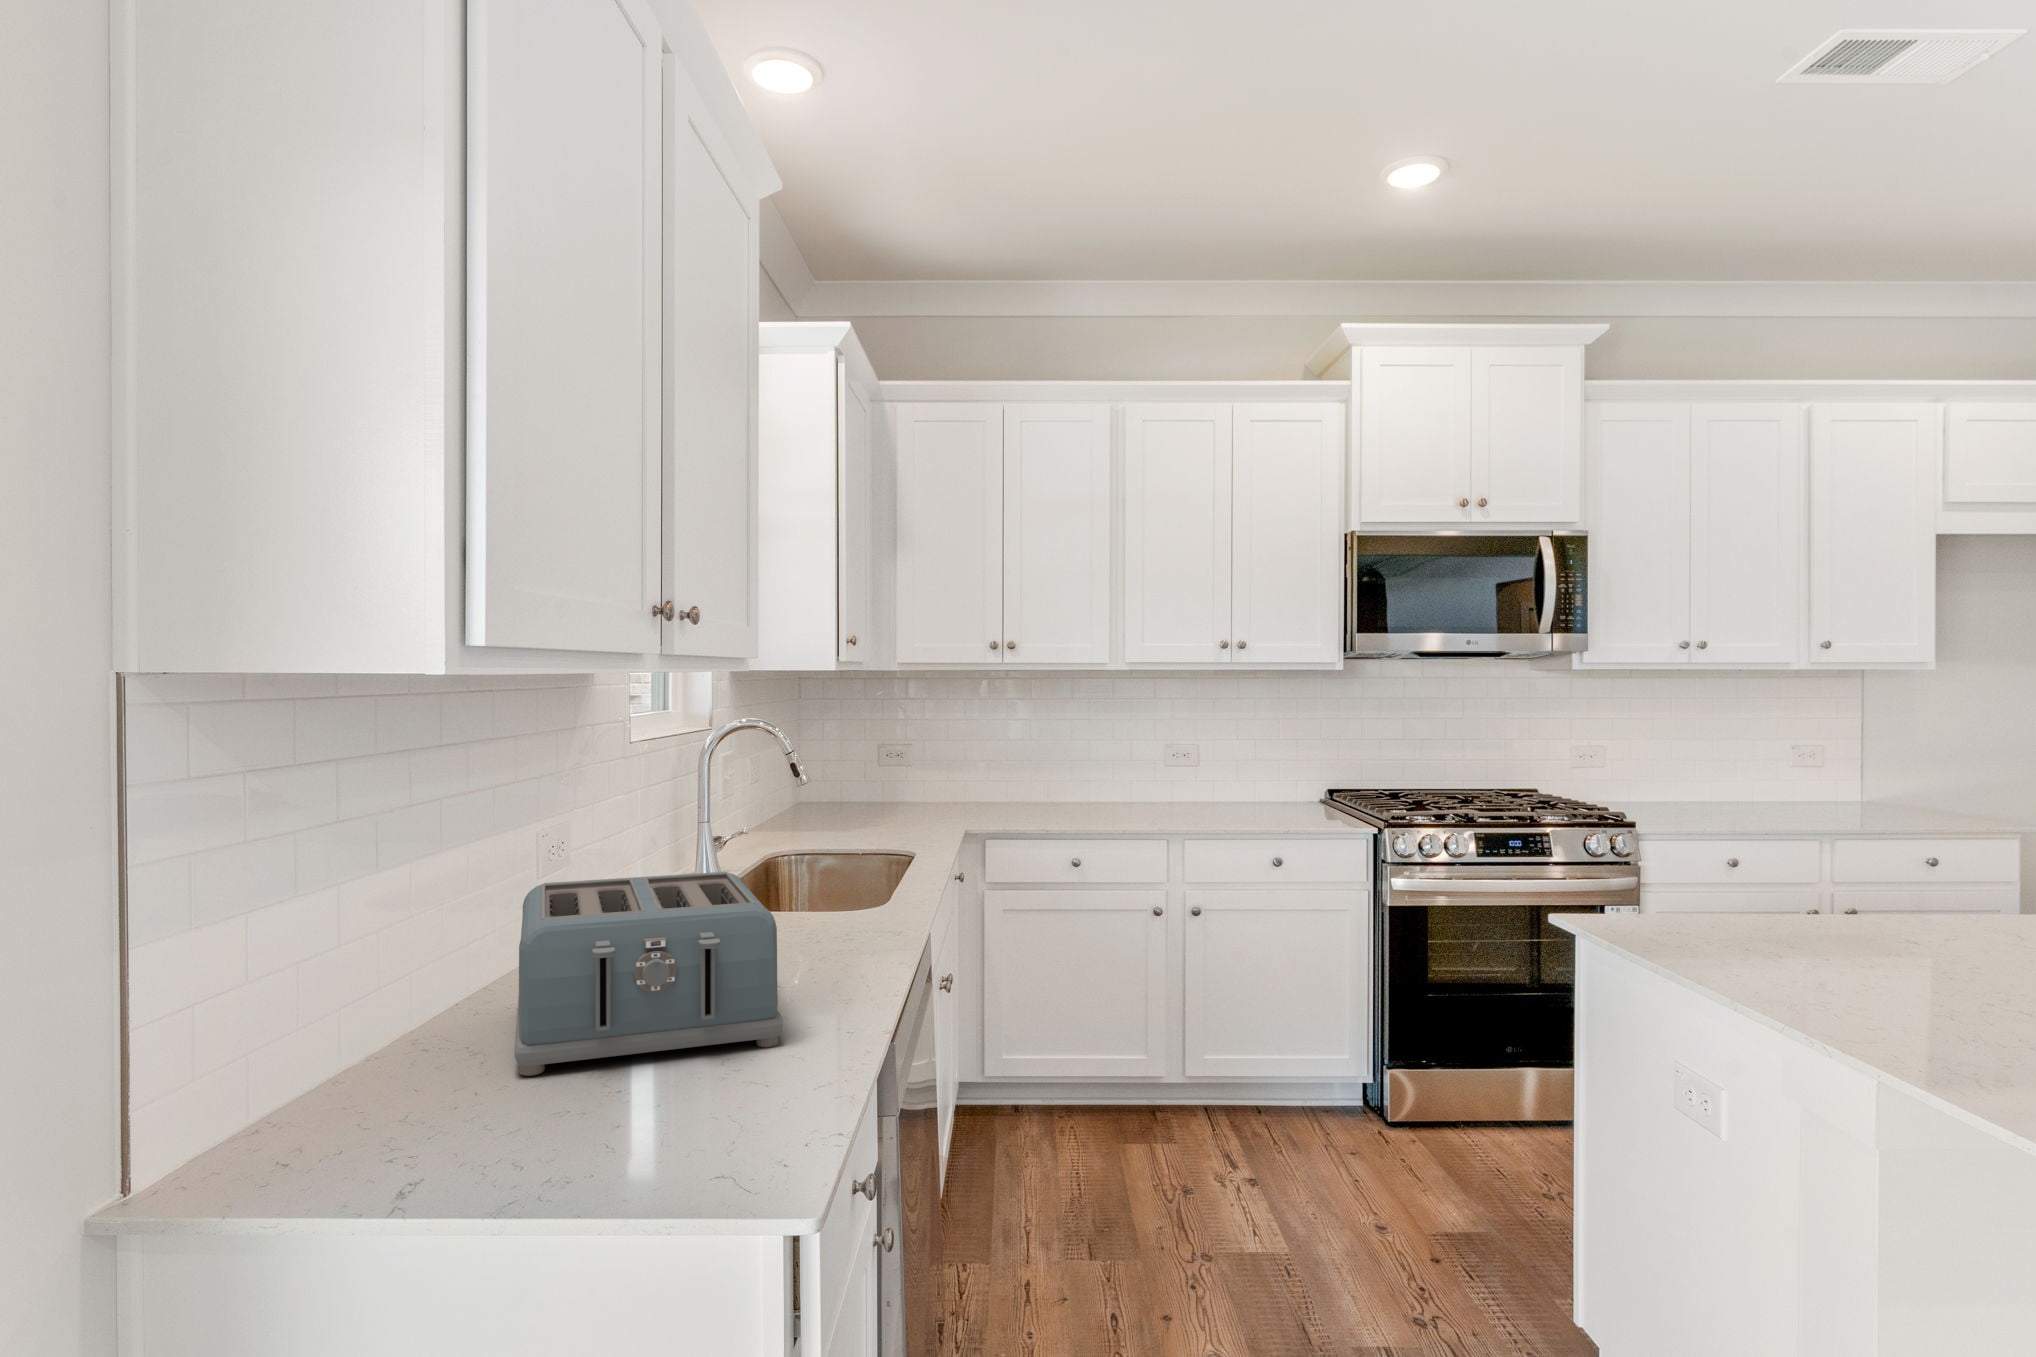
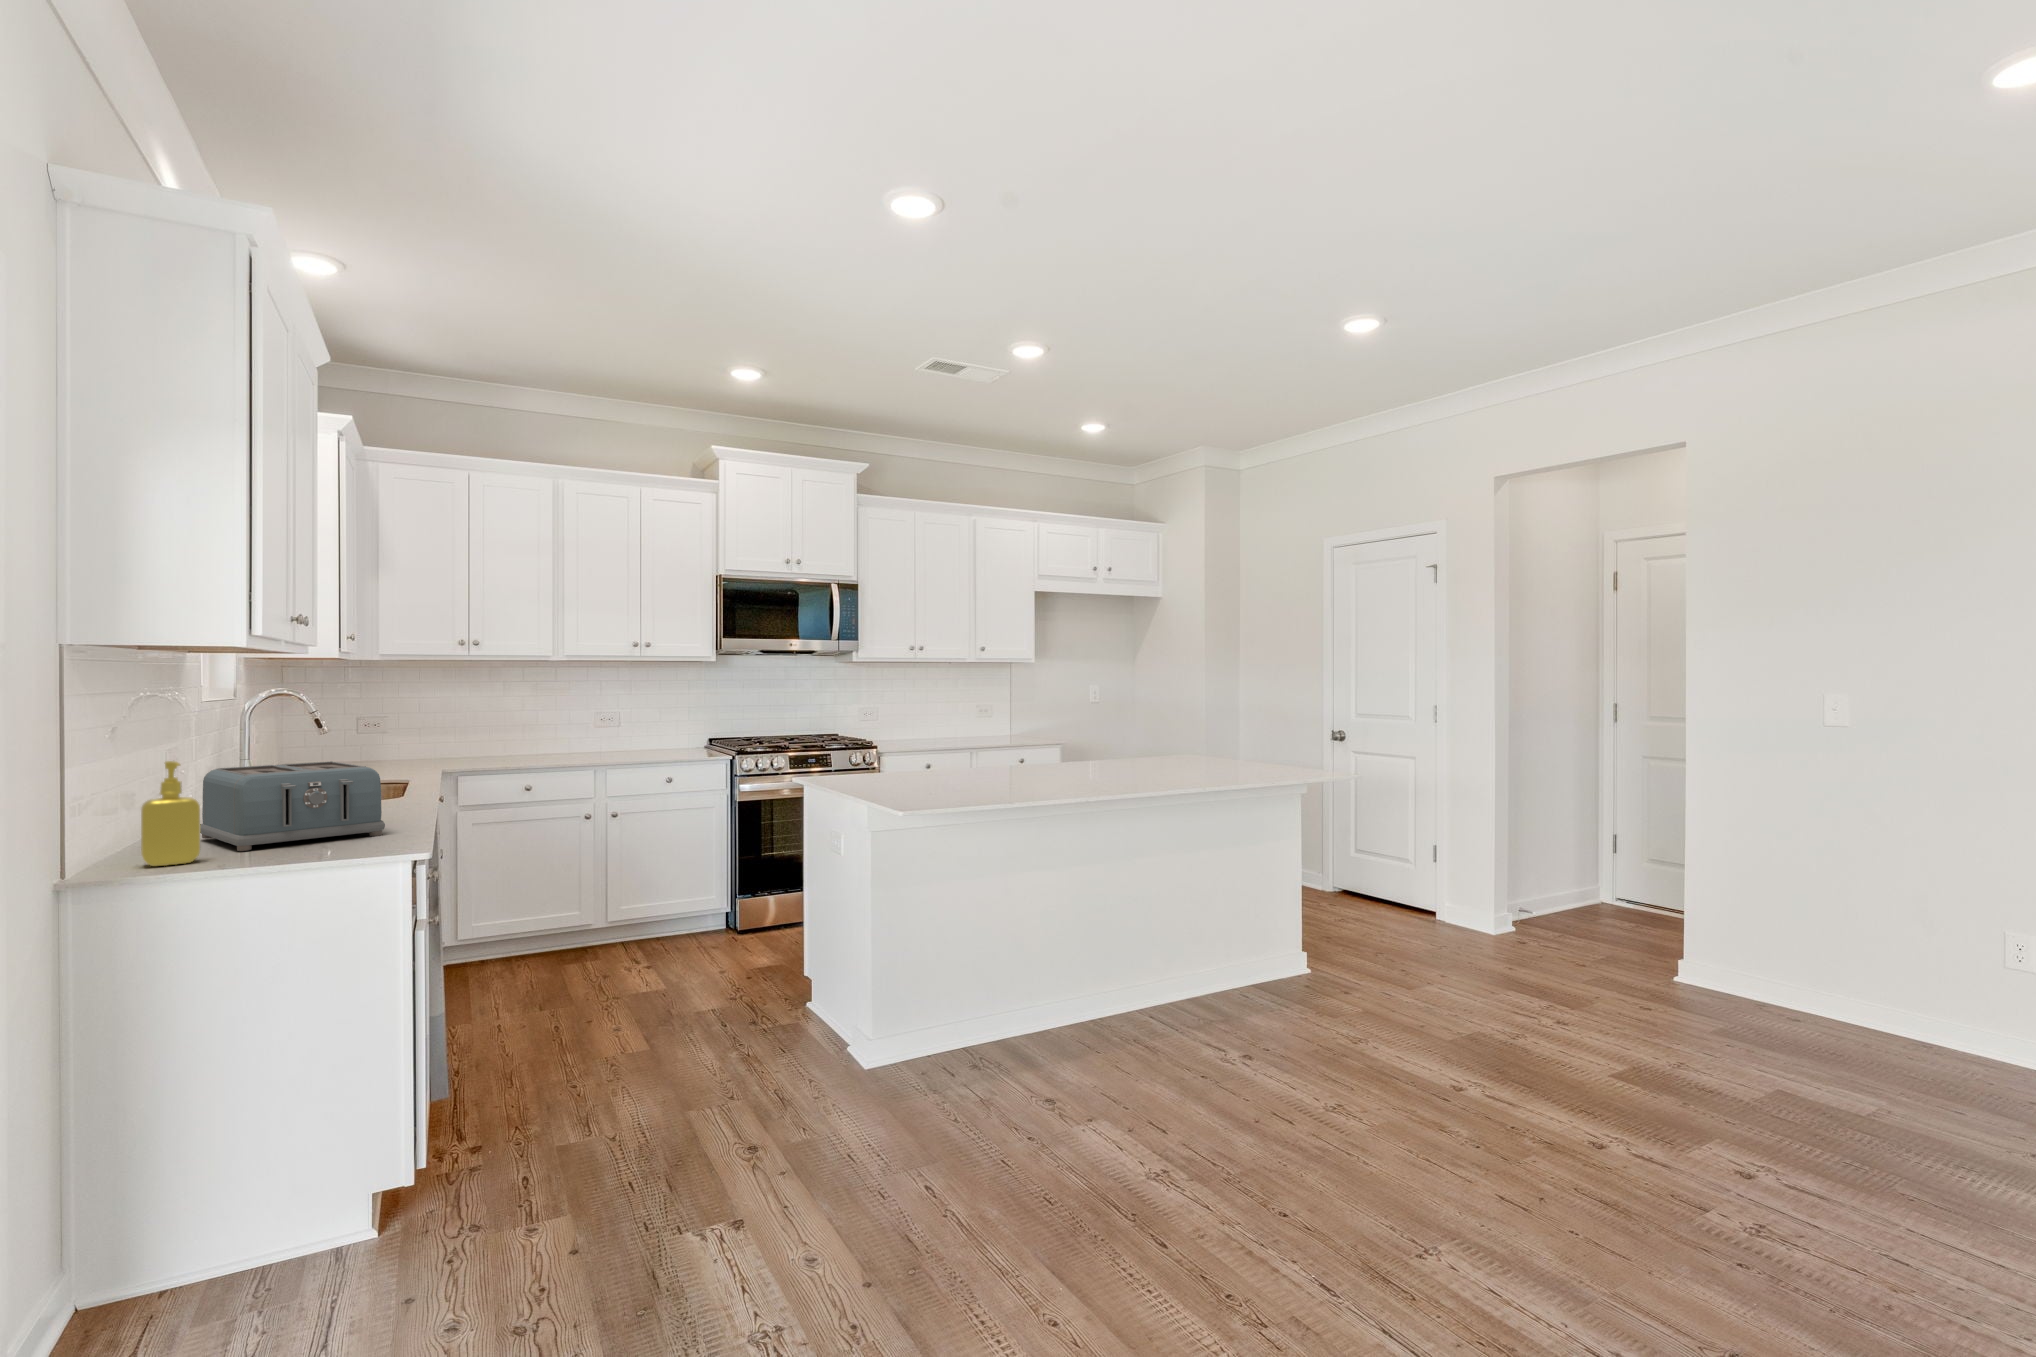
soap dispenser: none [322,903,434,1124] -> present [141,761,200,867]

